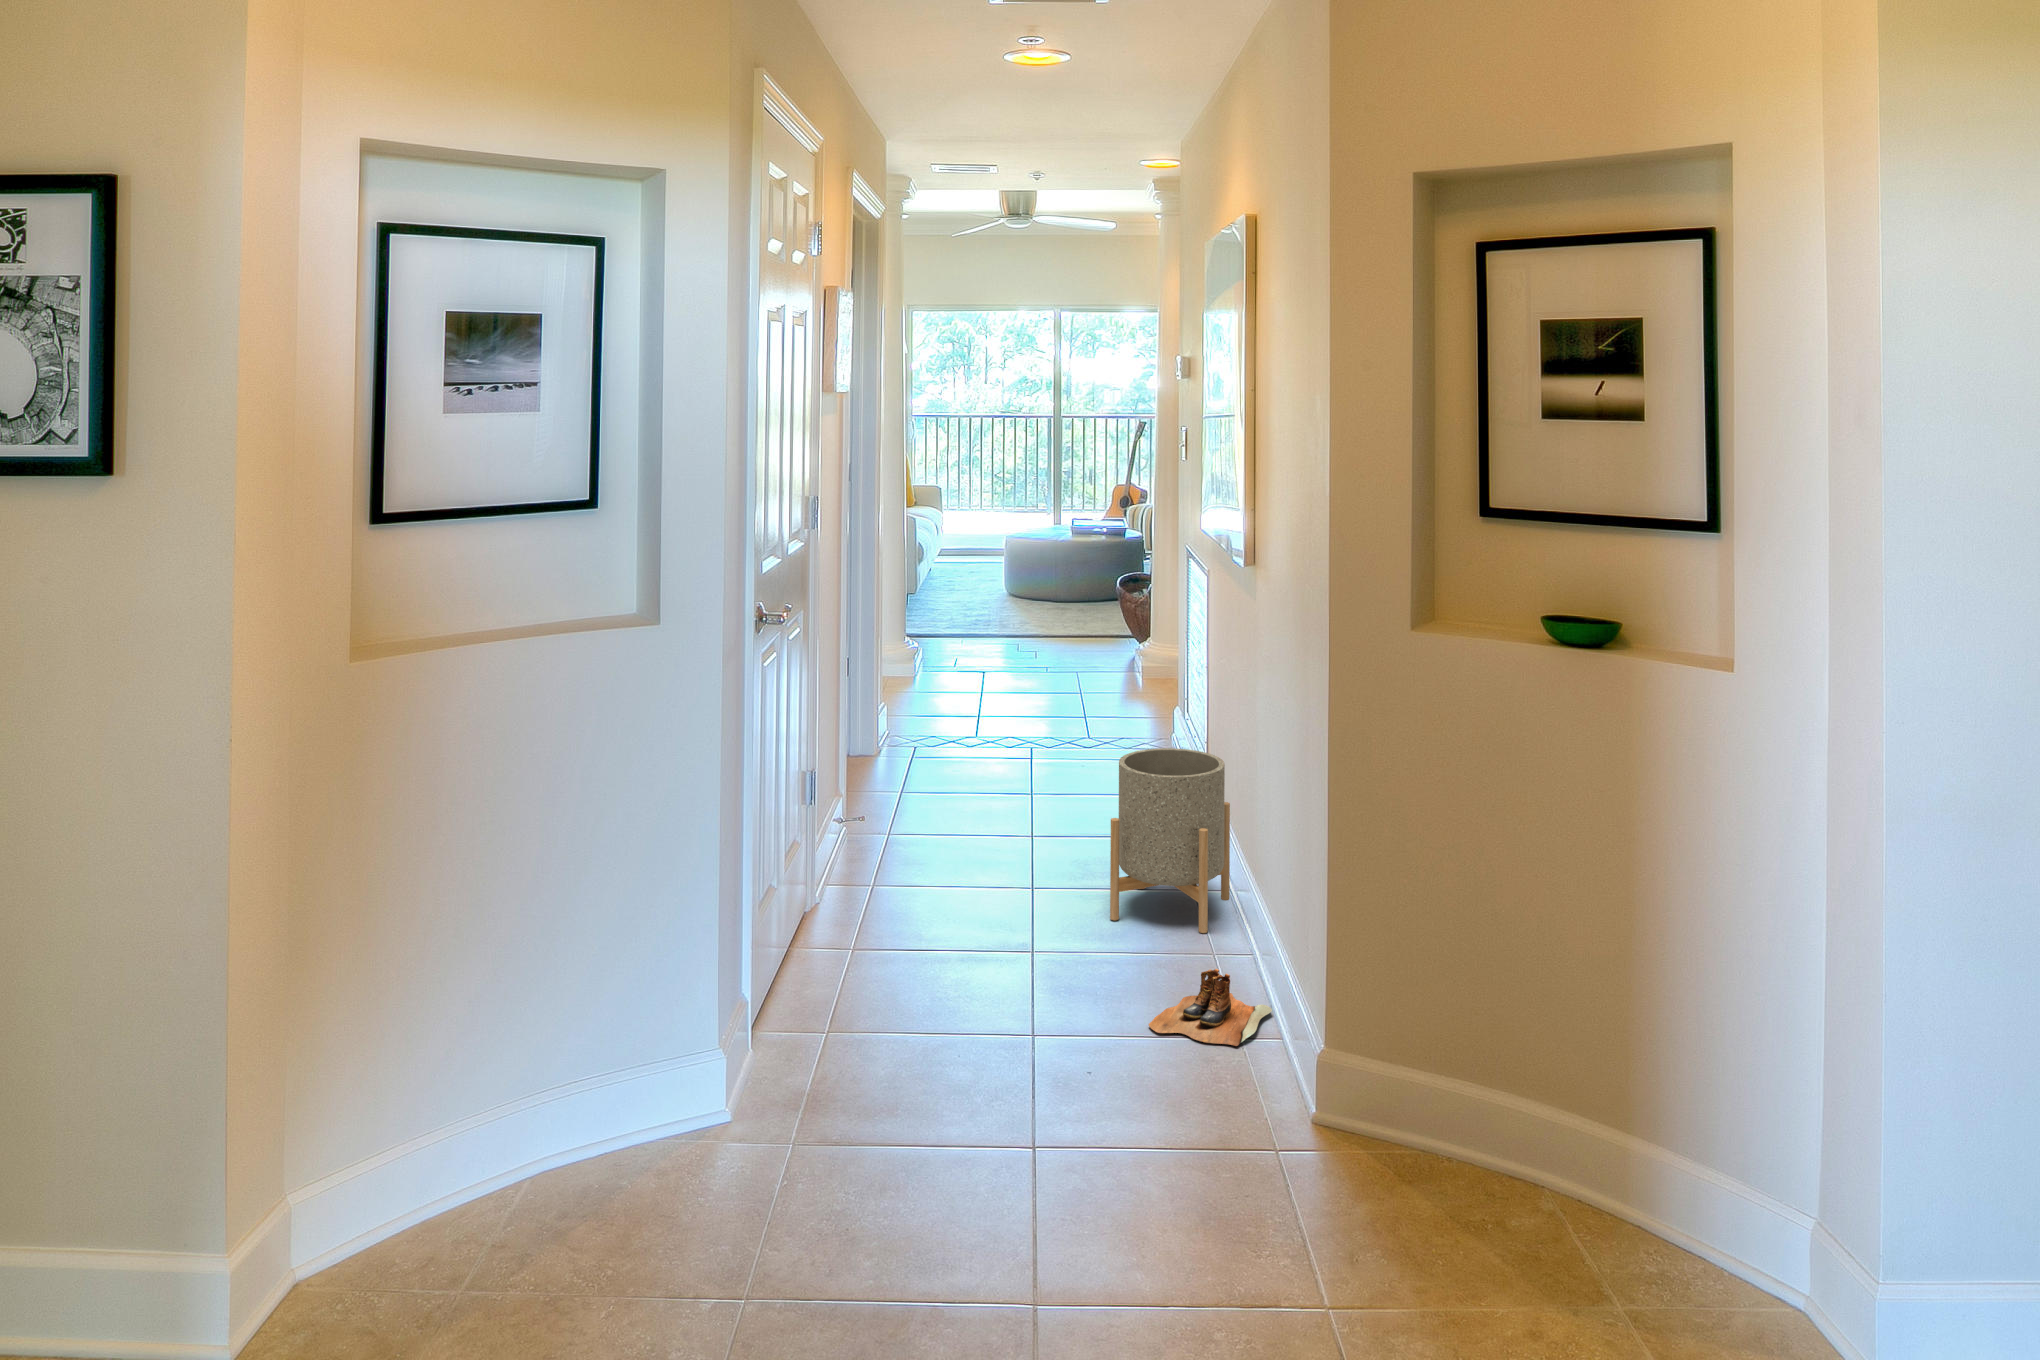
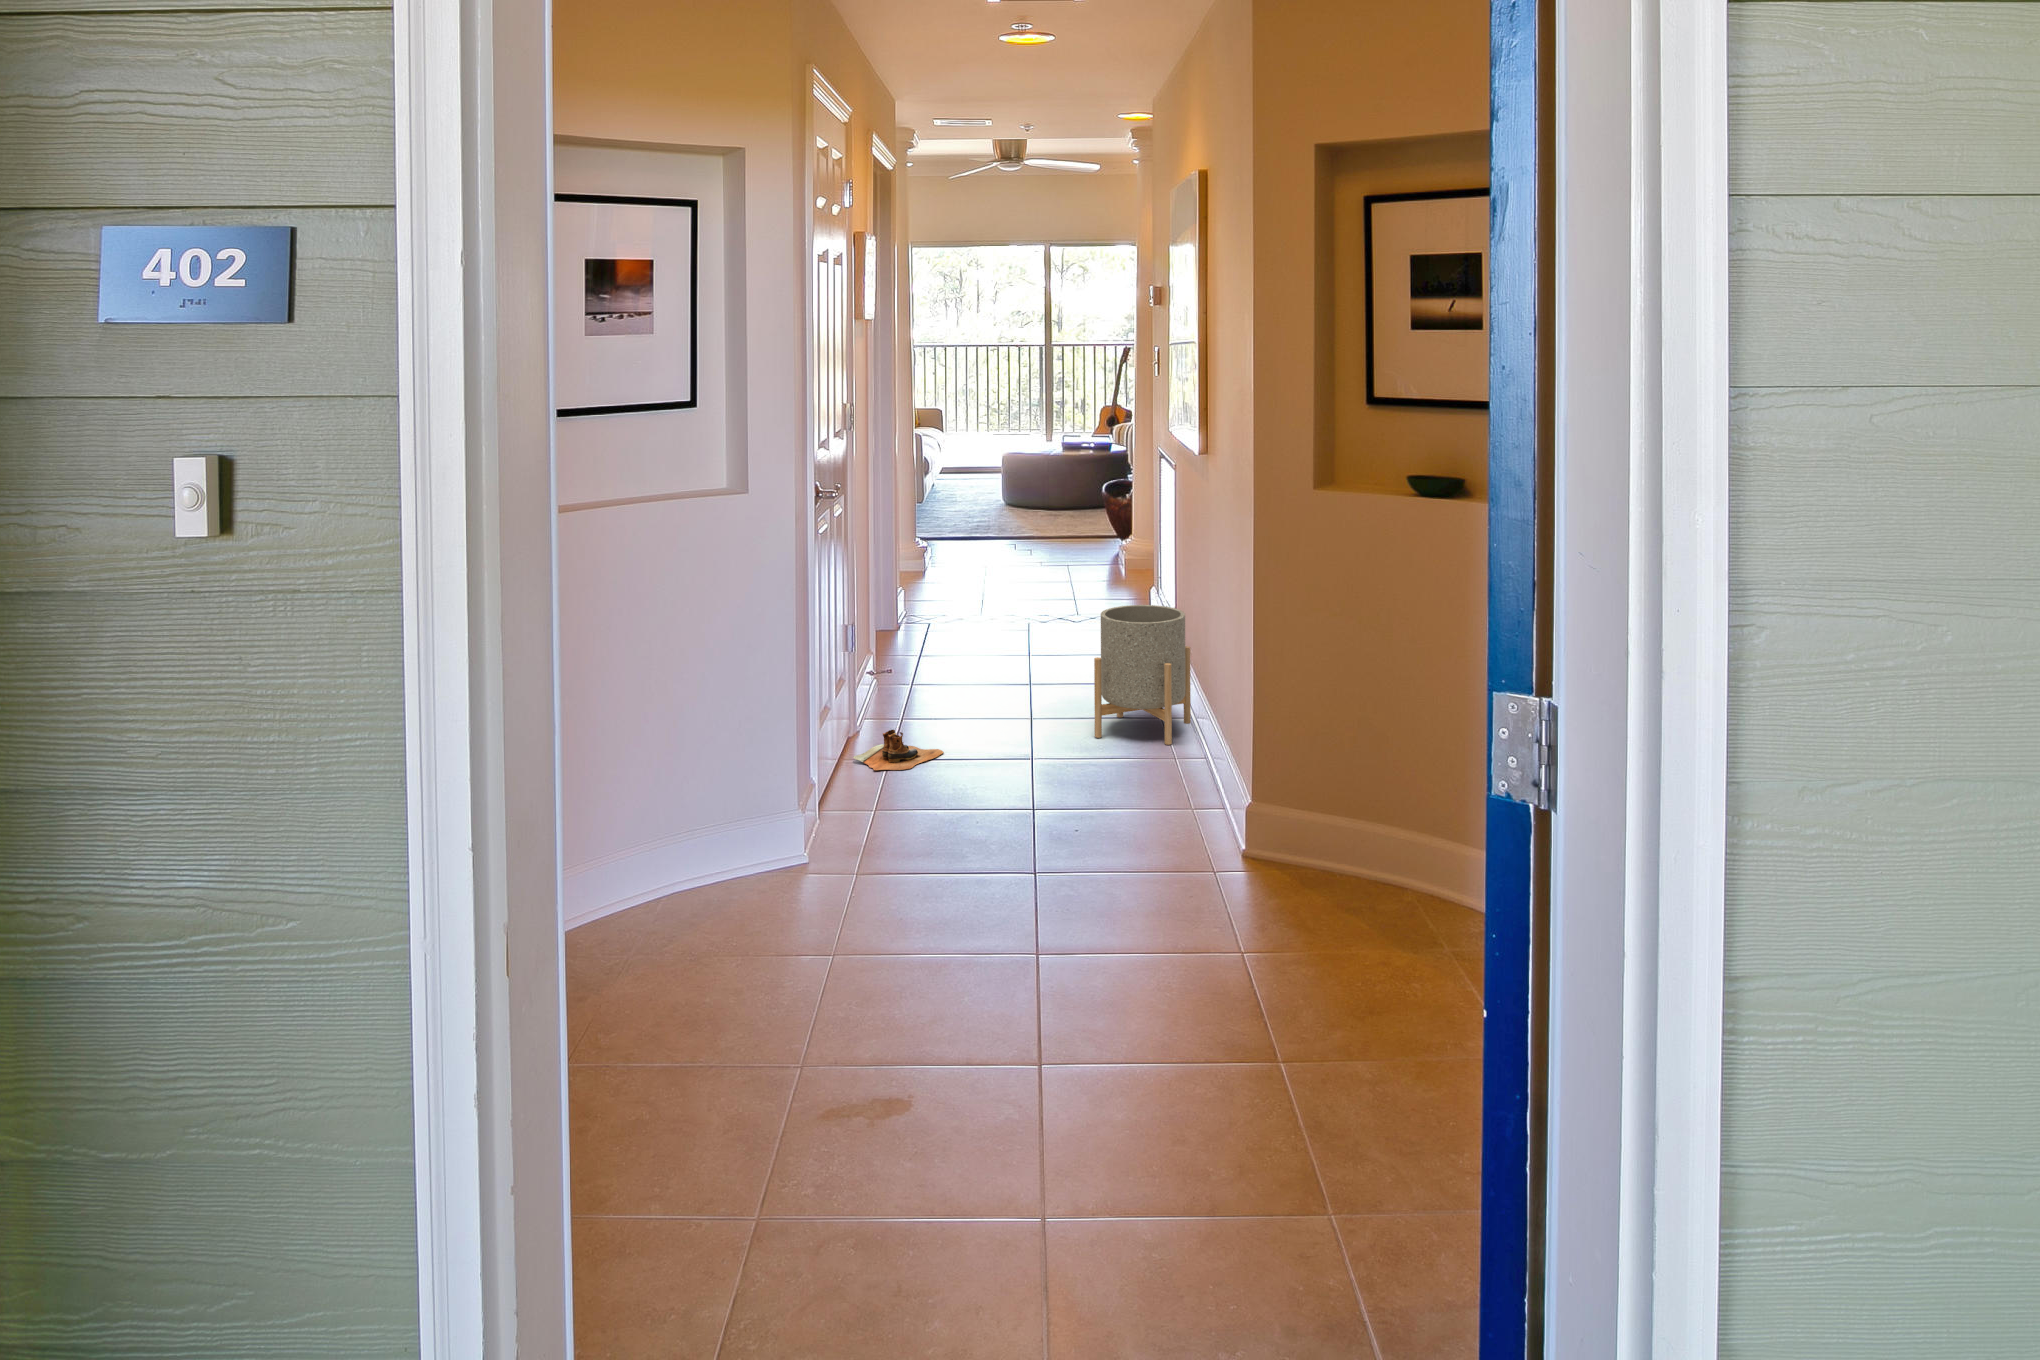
boots: present [1149,969,1272,1046] -> present [853,730,944,770]

